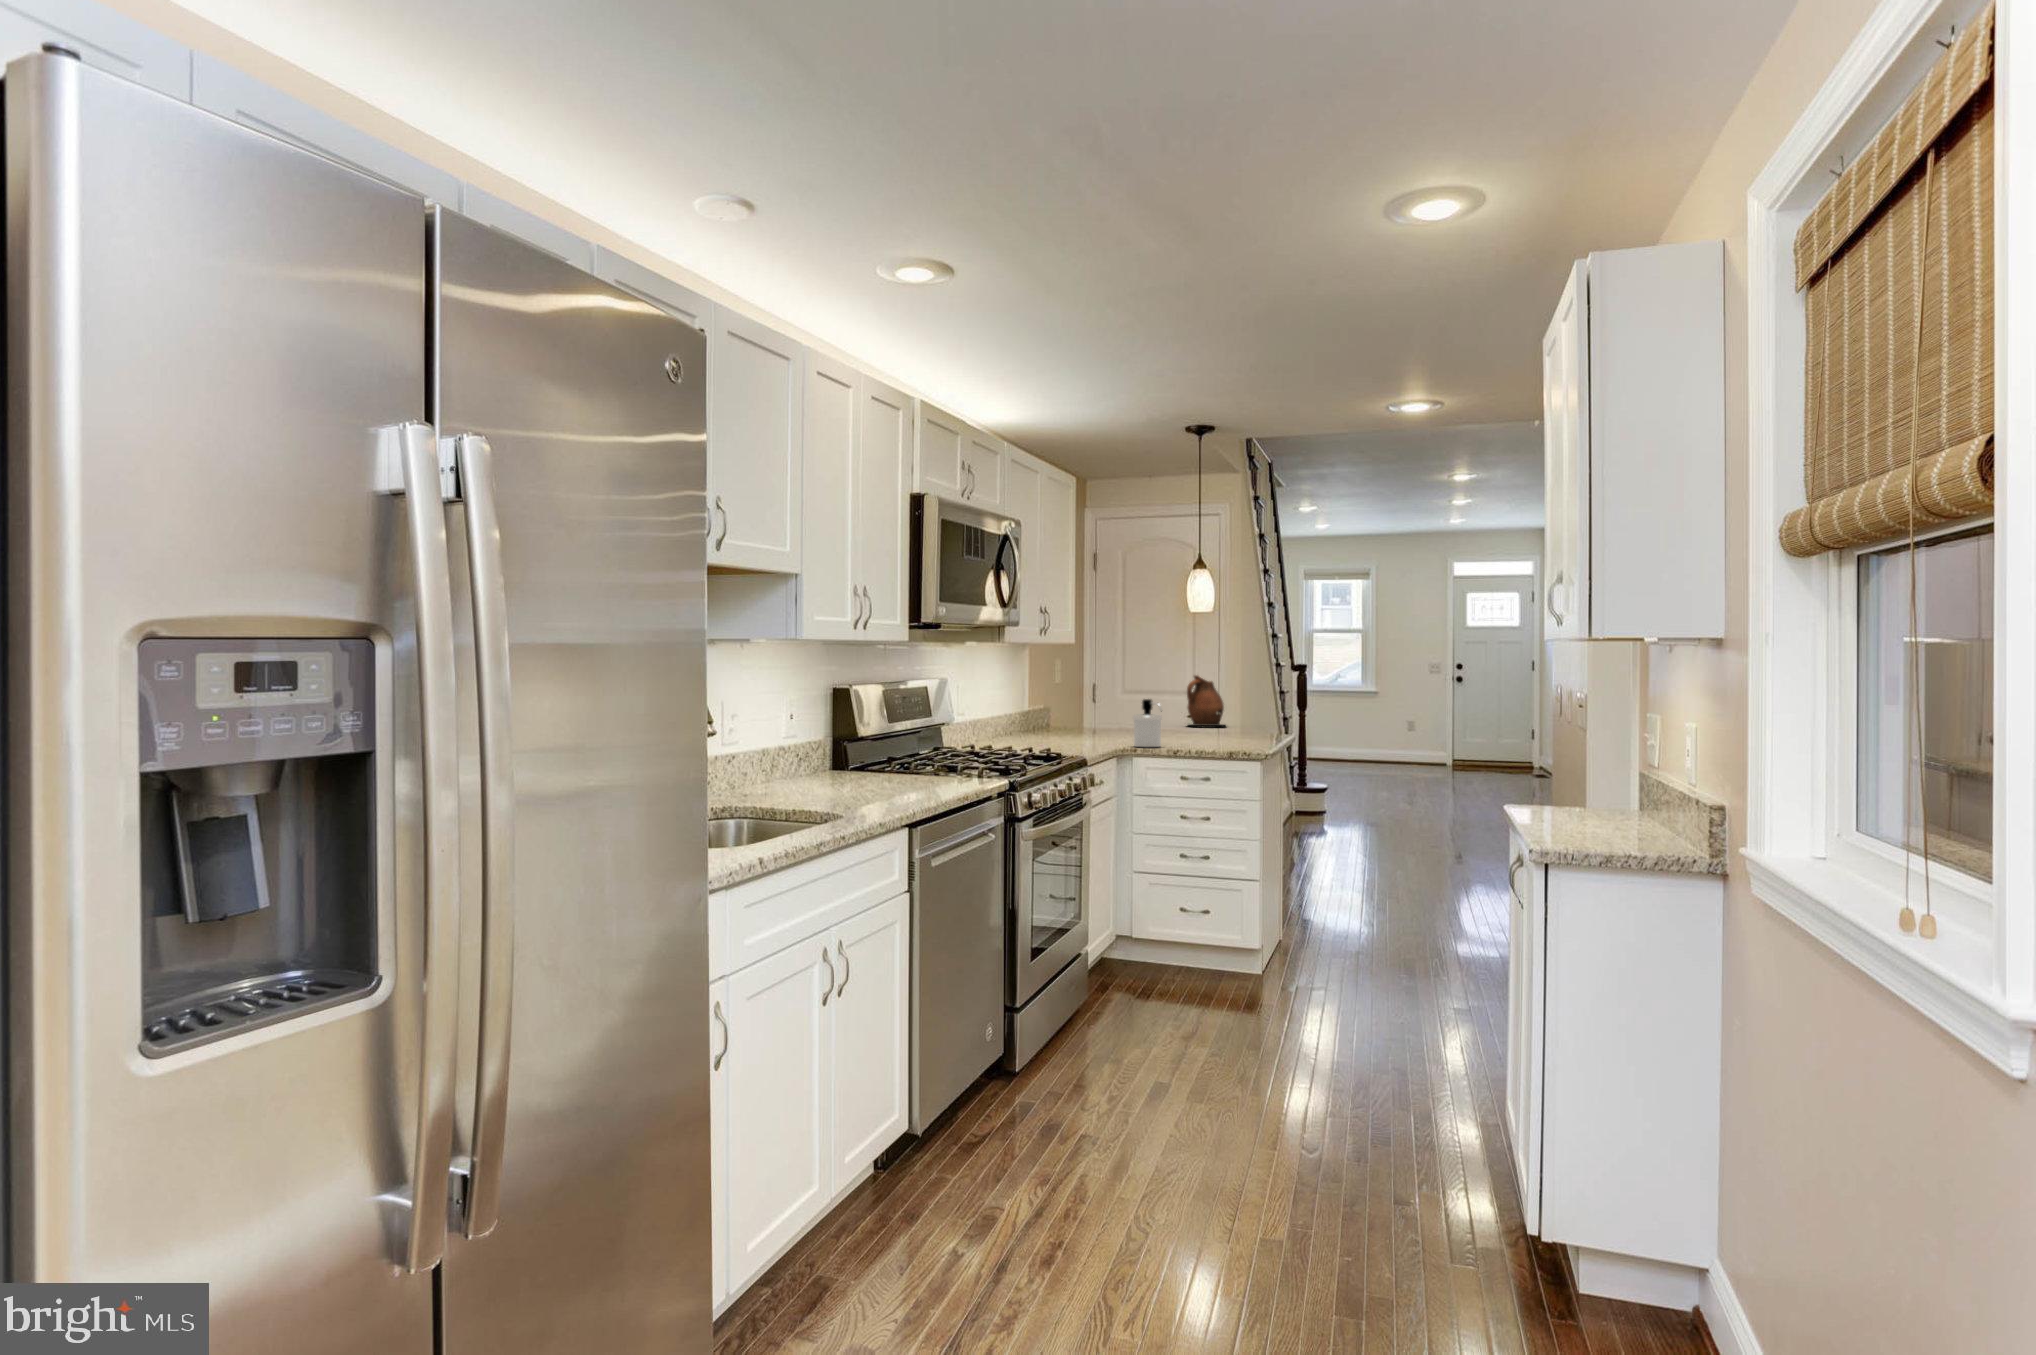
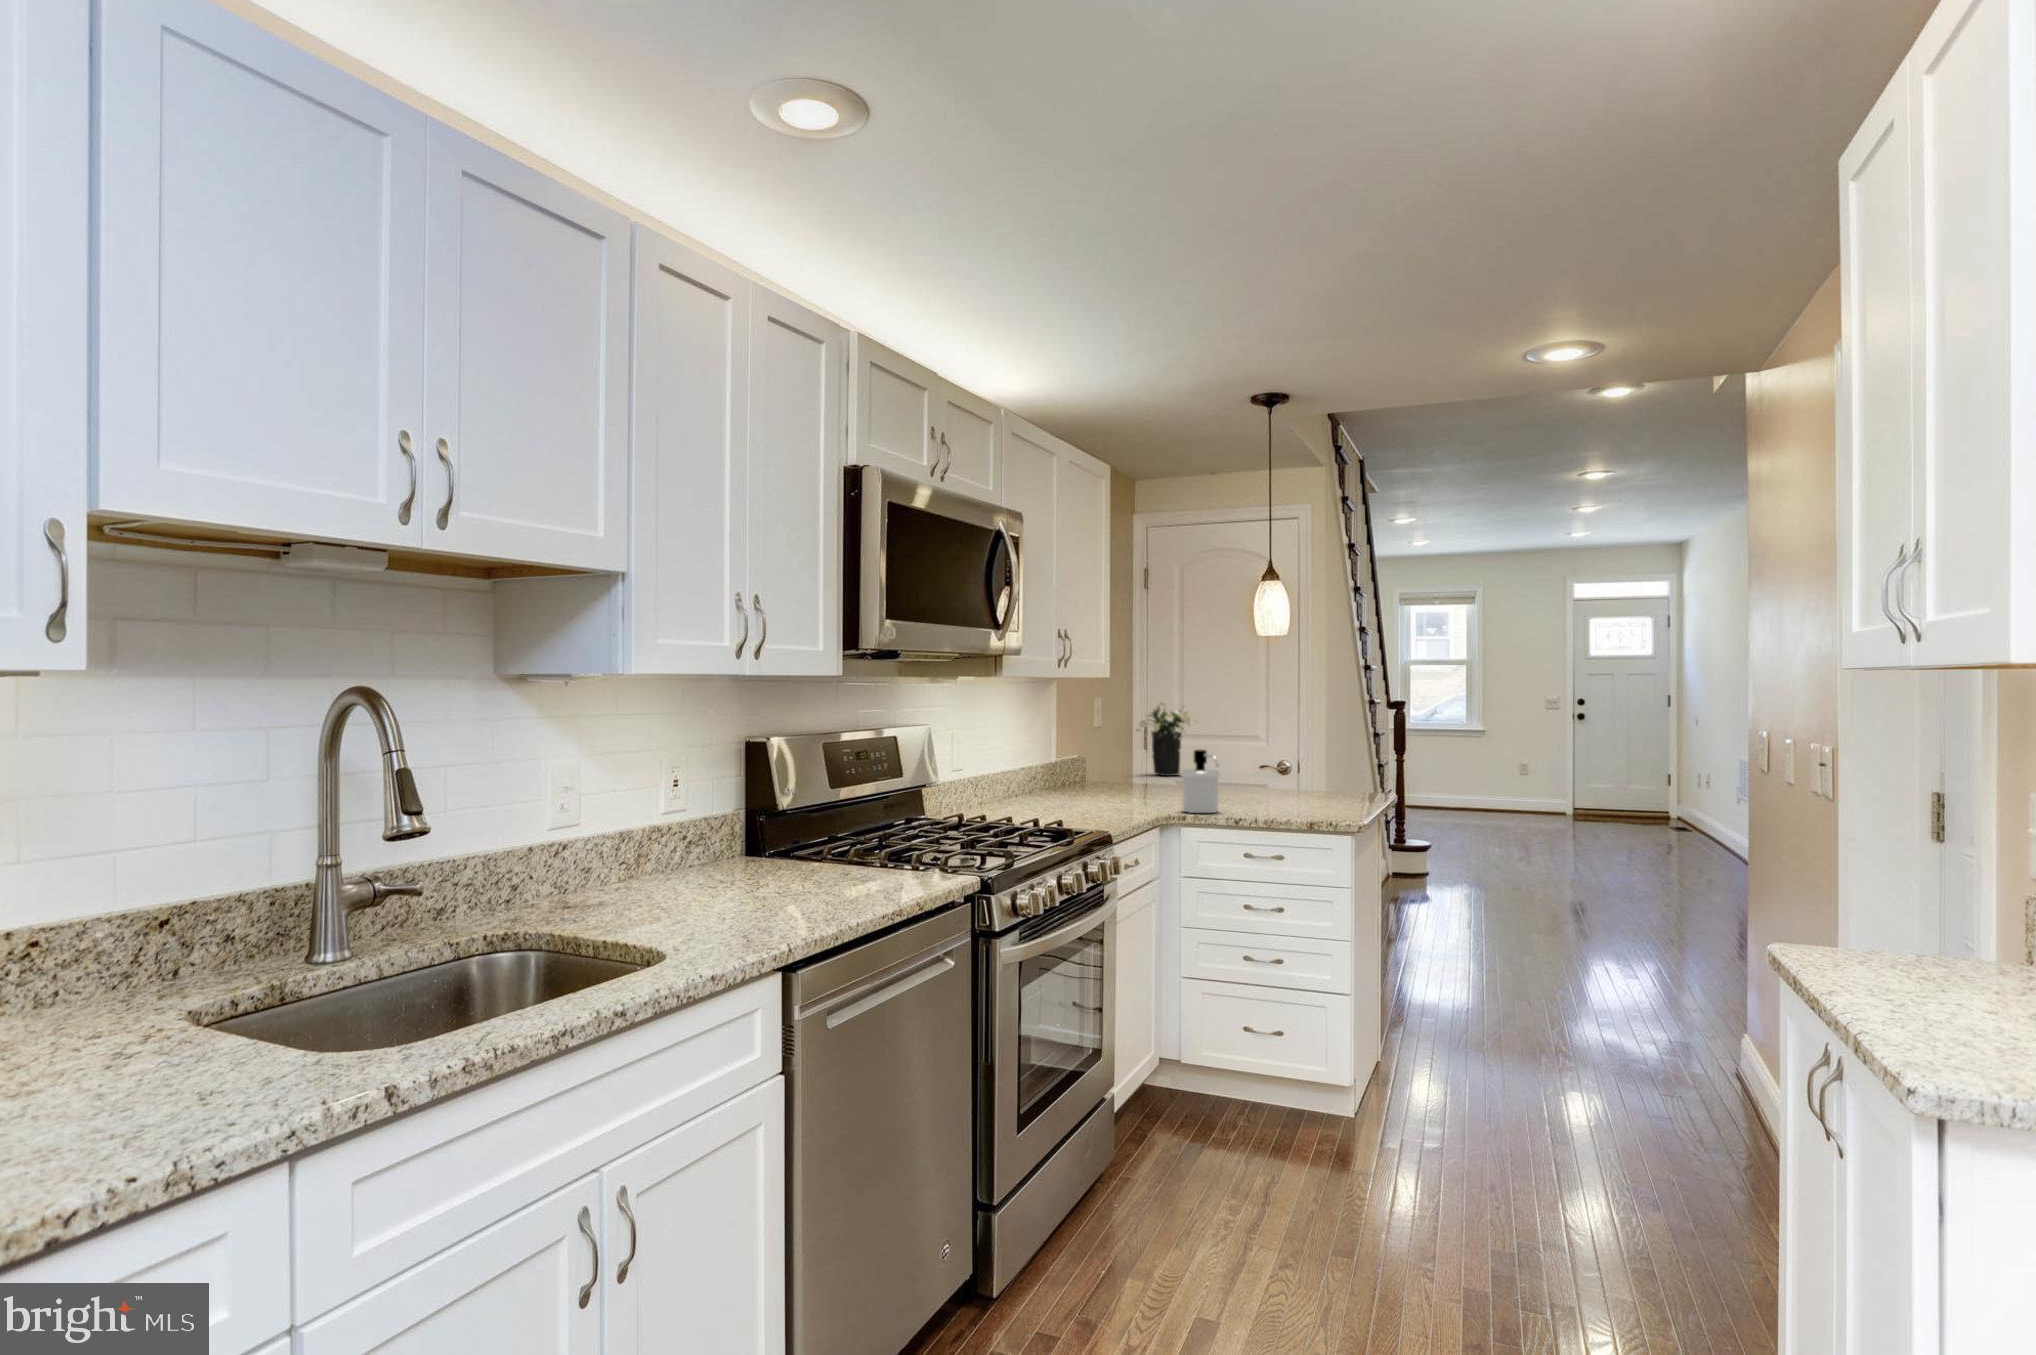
flower arrangement: none [1087,662,1139,725] -> present [1137,702,1192,776]
ceramic pitcher: present [1187,676,1225,726] -> none [1256,716,1309,780]

